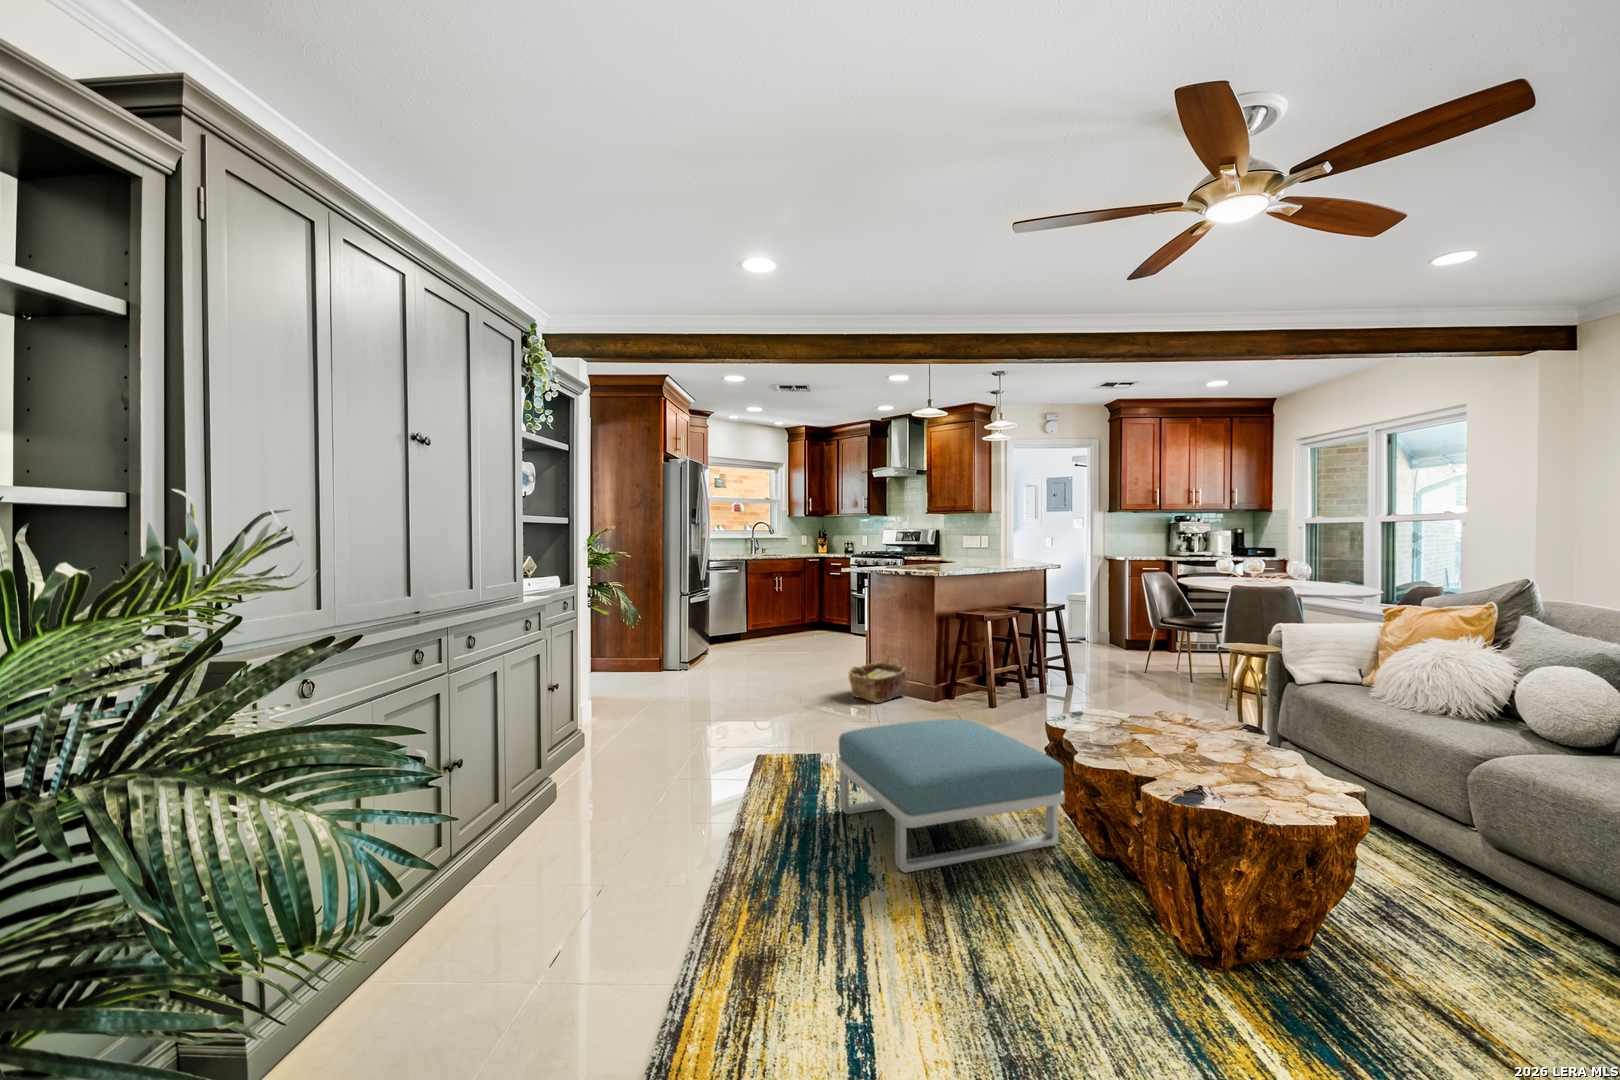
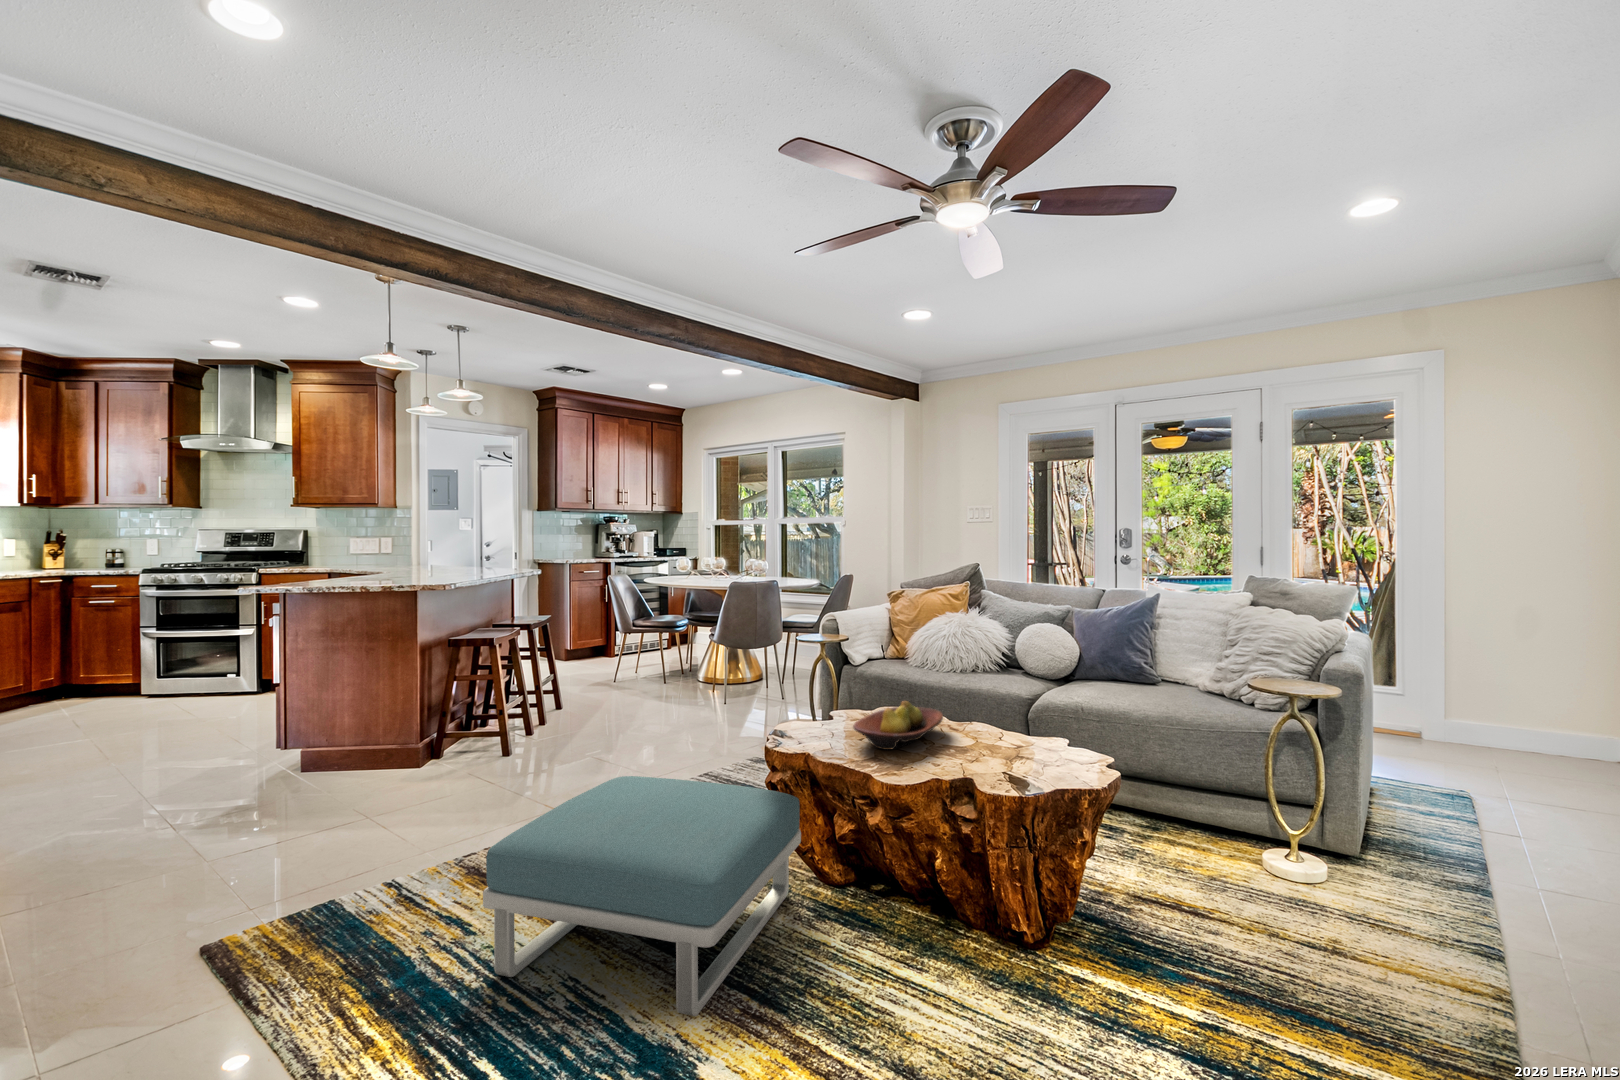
woven basket: present [849,654,907,703] -> none [276,715,378,797]
fruit bowl: none [1103,706,1226,744] -> present [853,701,943,750]

